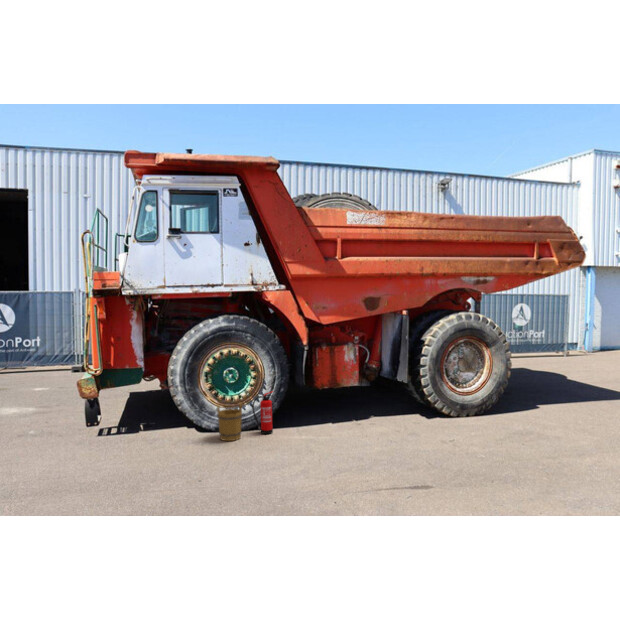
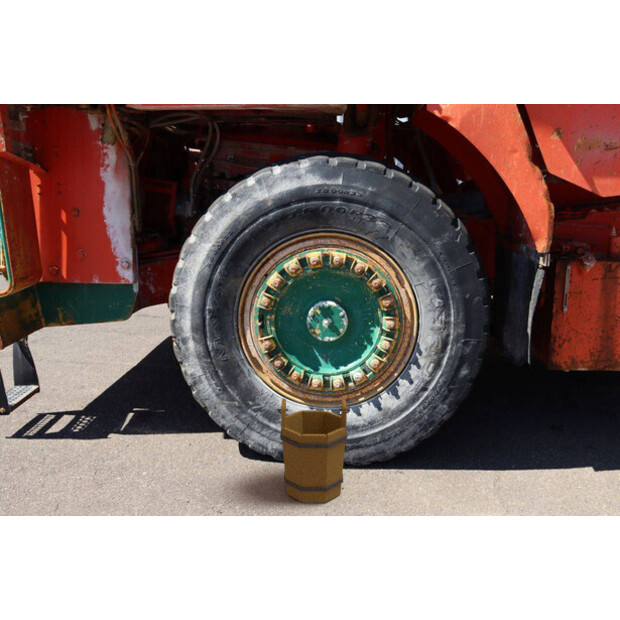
fire extinguisher: present [252,391,273,434] -> none [377,375,441,491]

